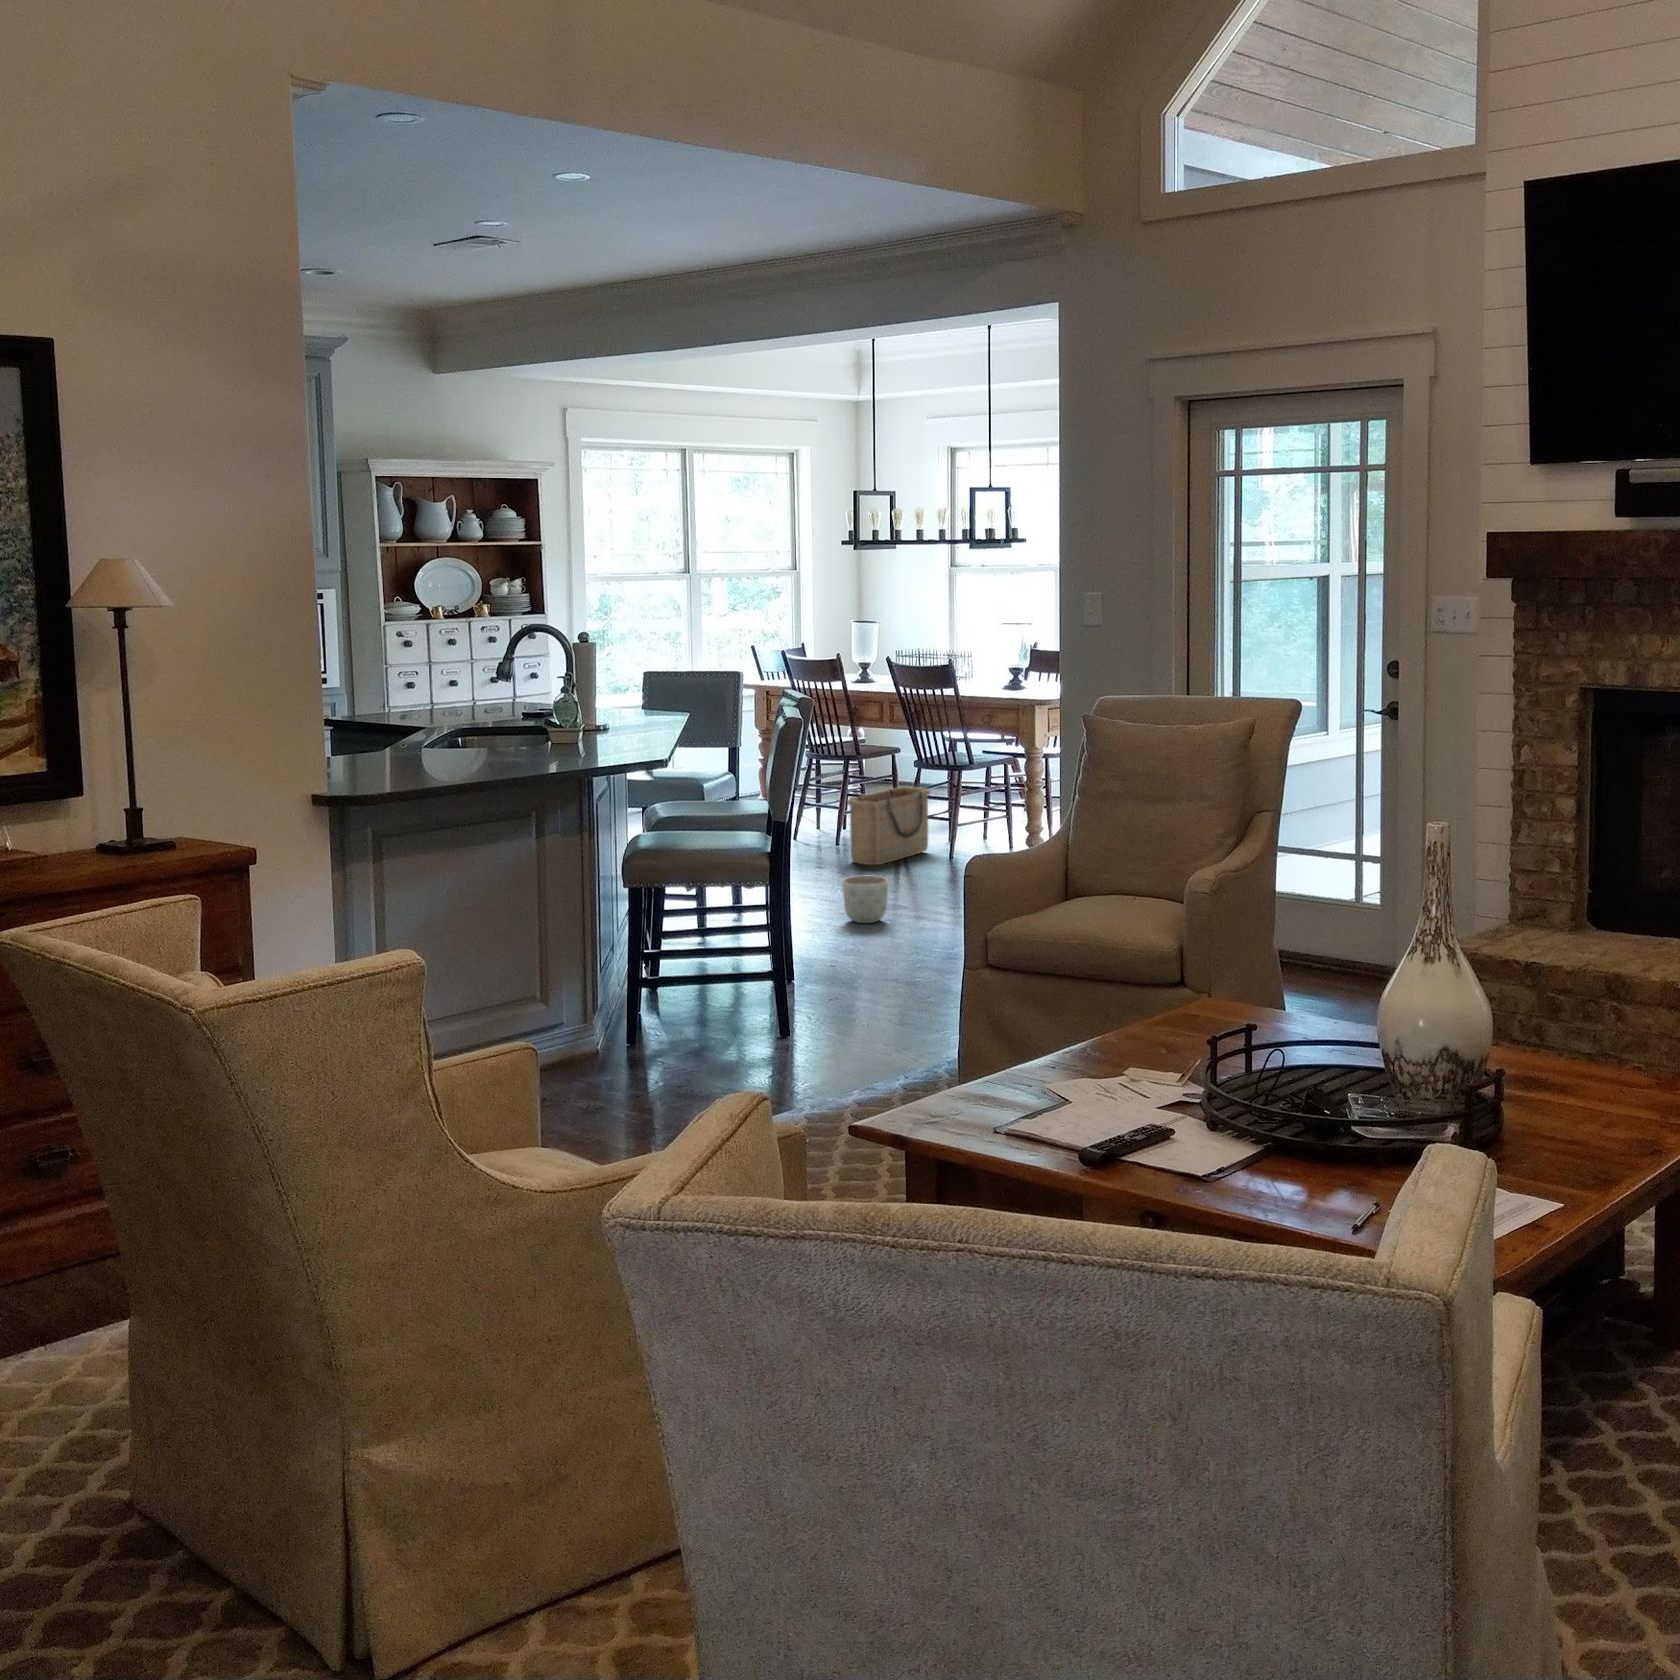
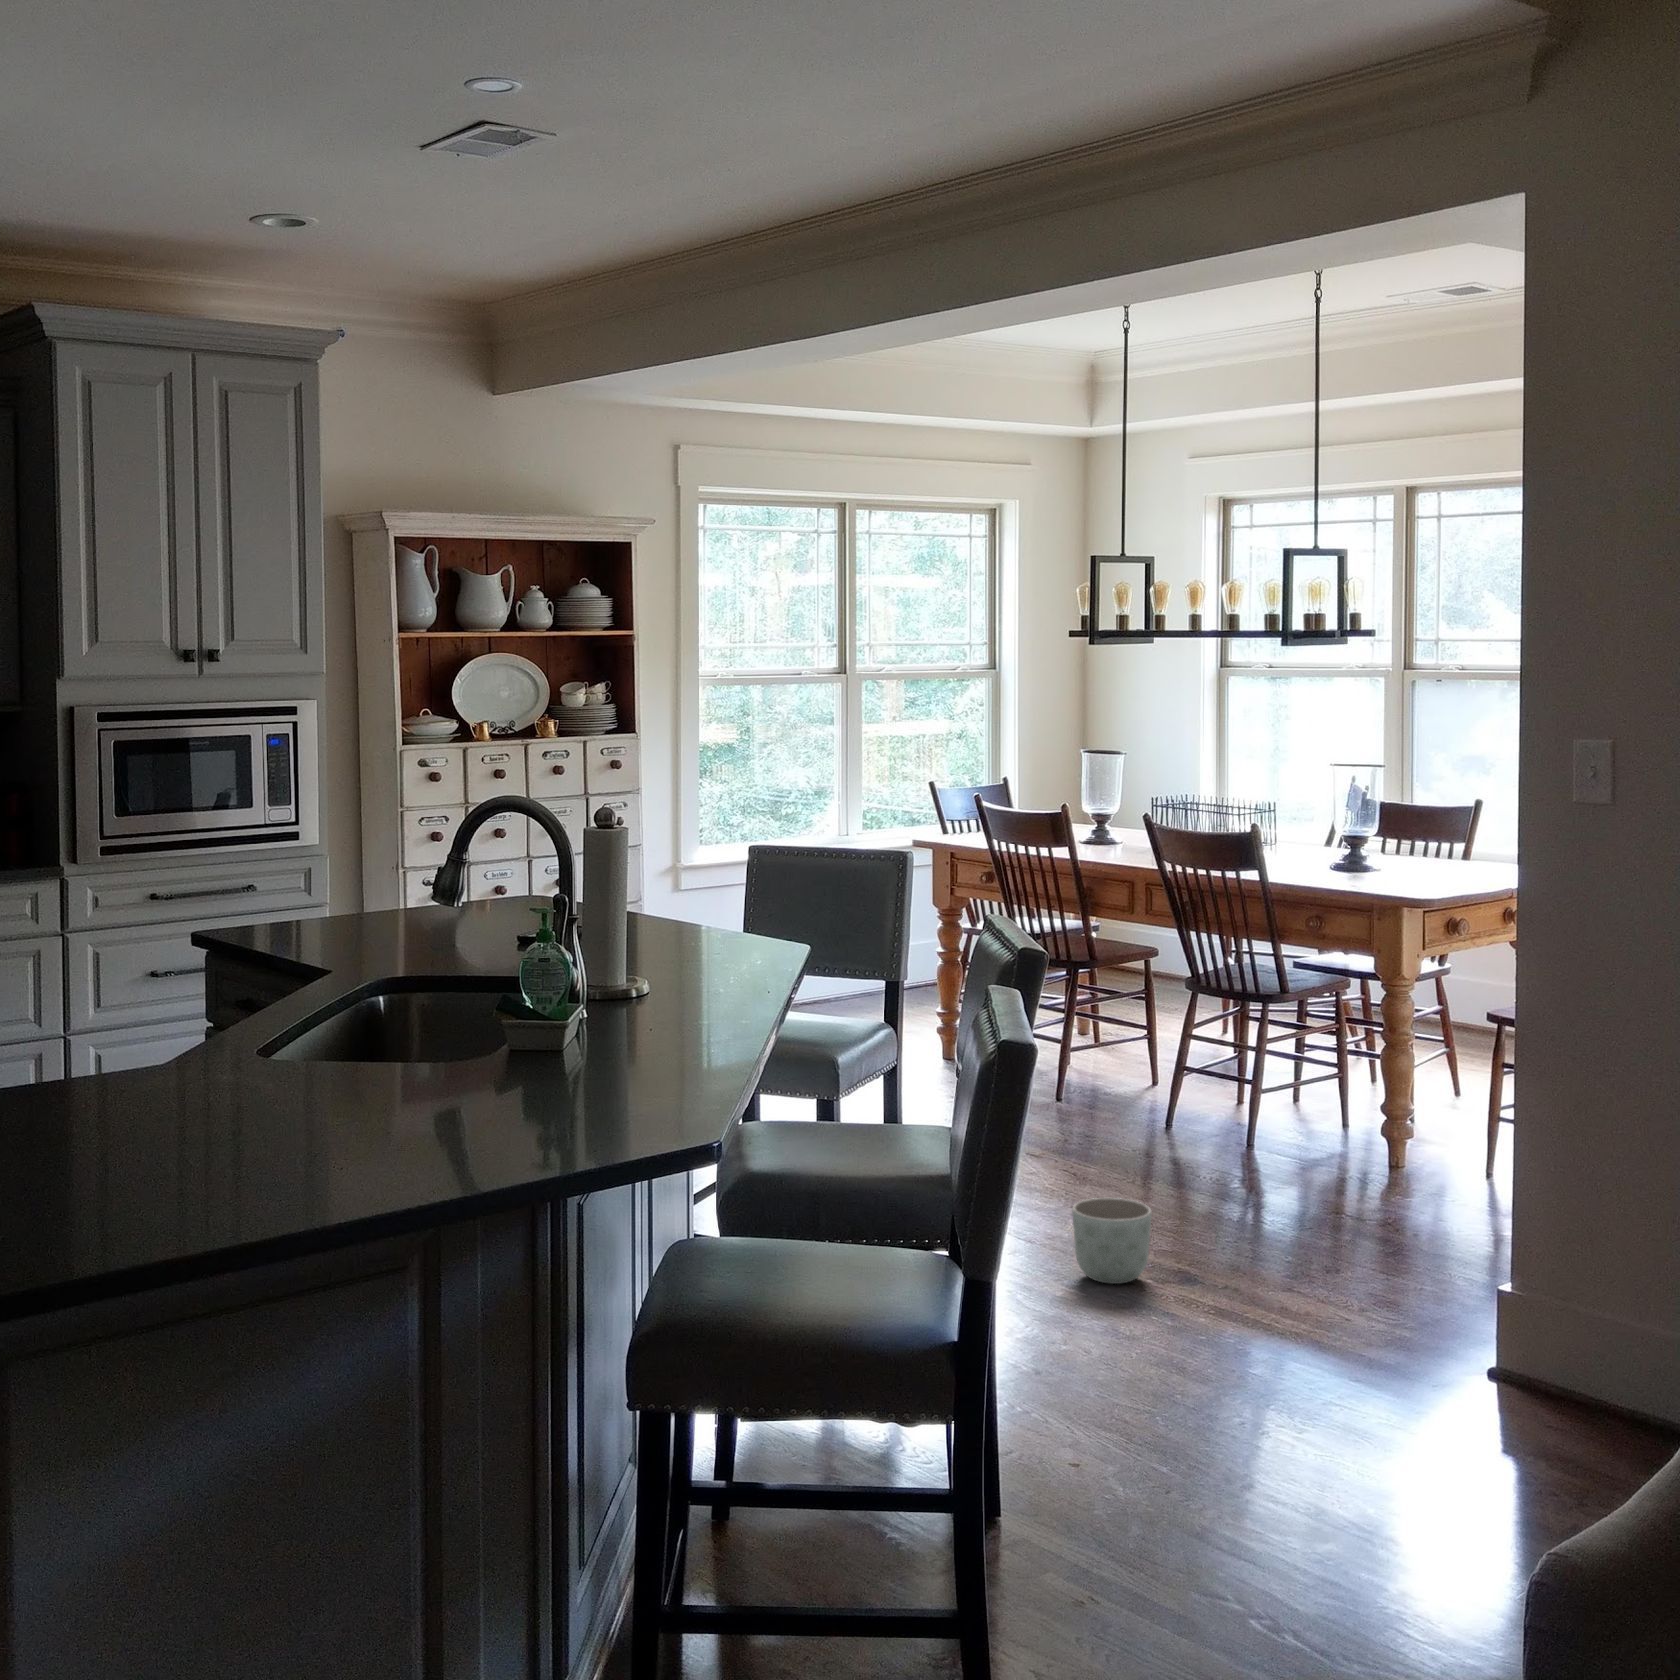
basket: present [847,787,931,865] -> none [1077,1019,1210,1149]

